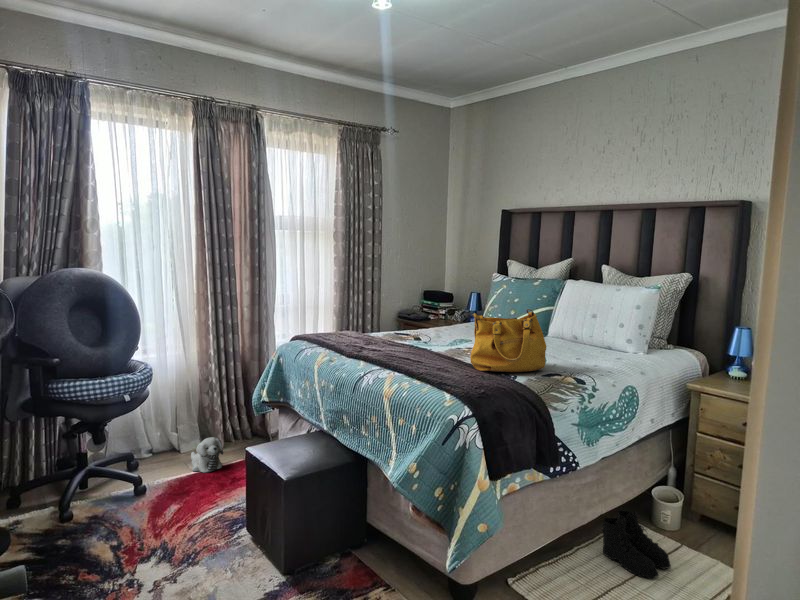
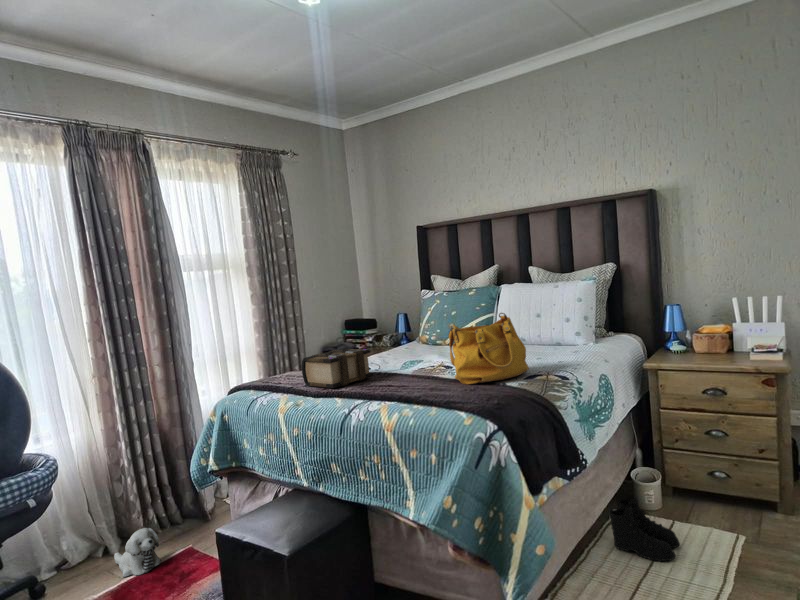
book: none [346,319,408,352] -> present [302,348,373,388]

